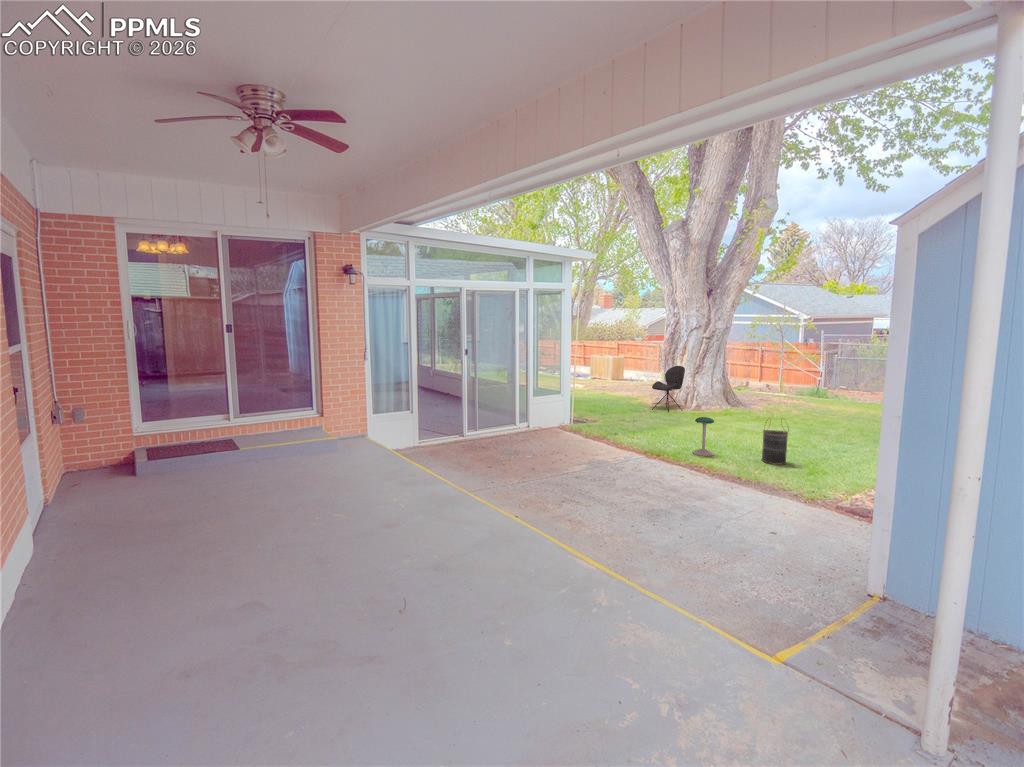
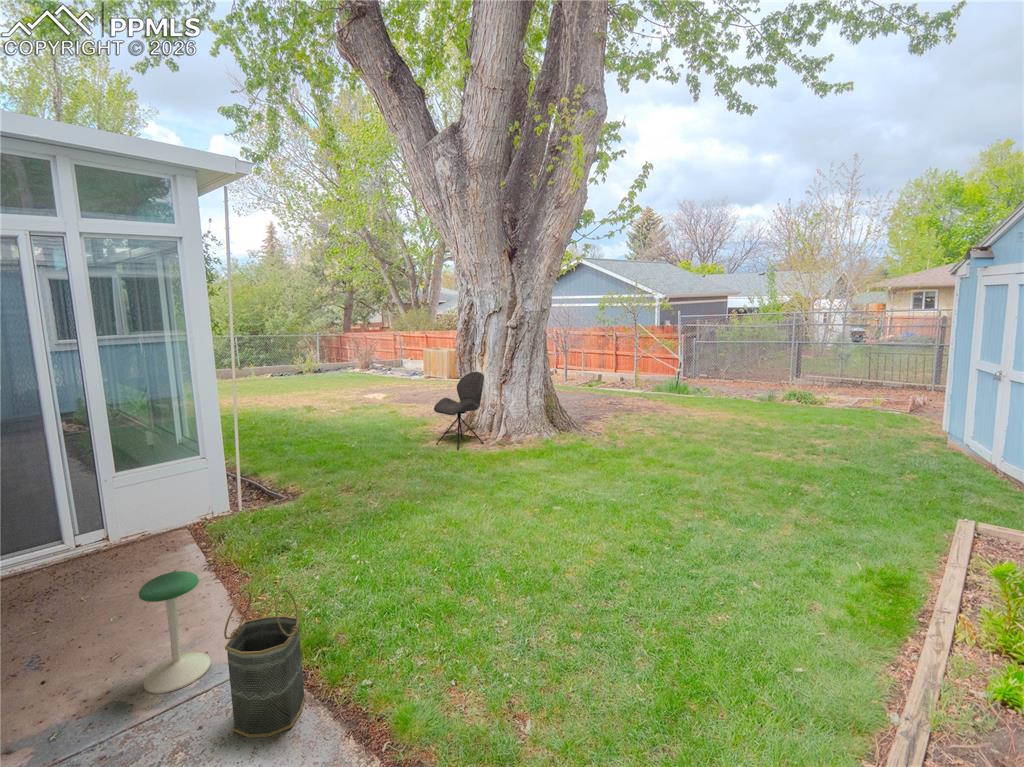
stool: present [693,417,714,456] -> present [139,571,211,694]
basket: present [762,430,788,464] -> present [224,589,306,738]

